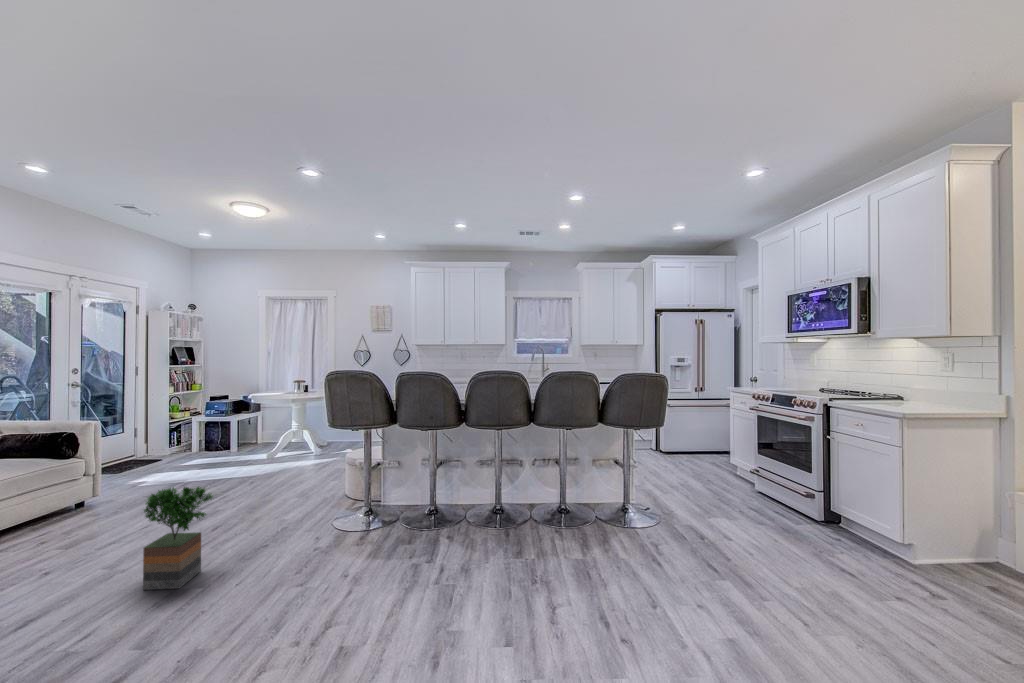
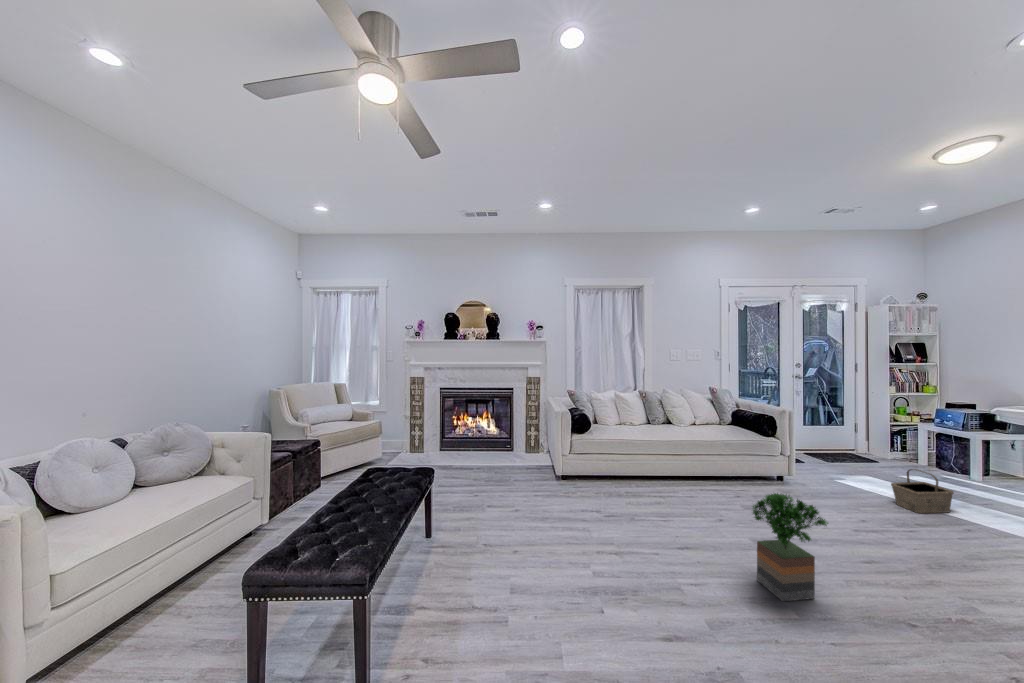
basket: none [197,450,239,485] -> present [891,469,954,514]

